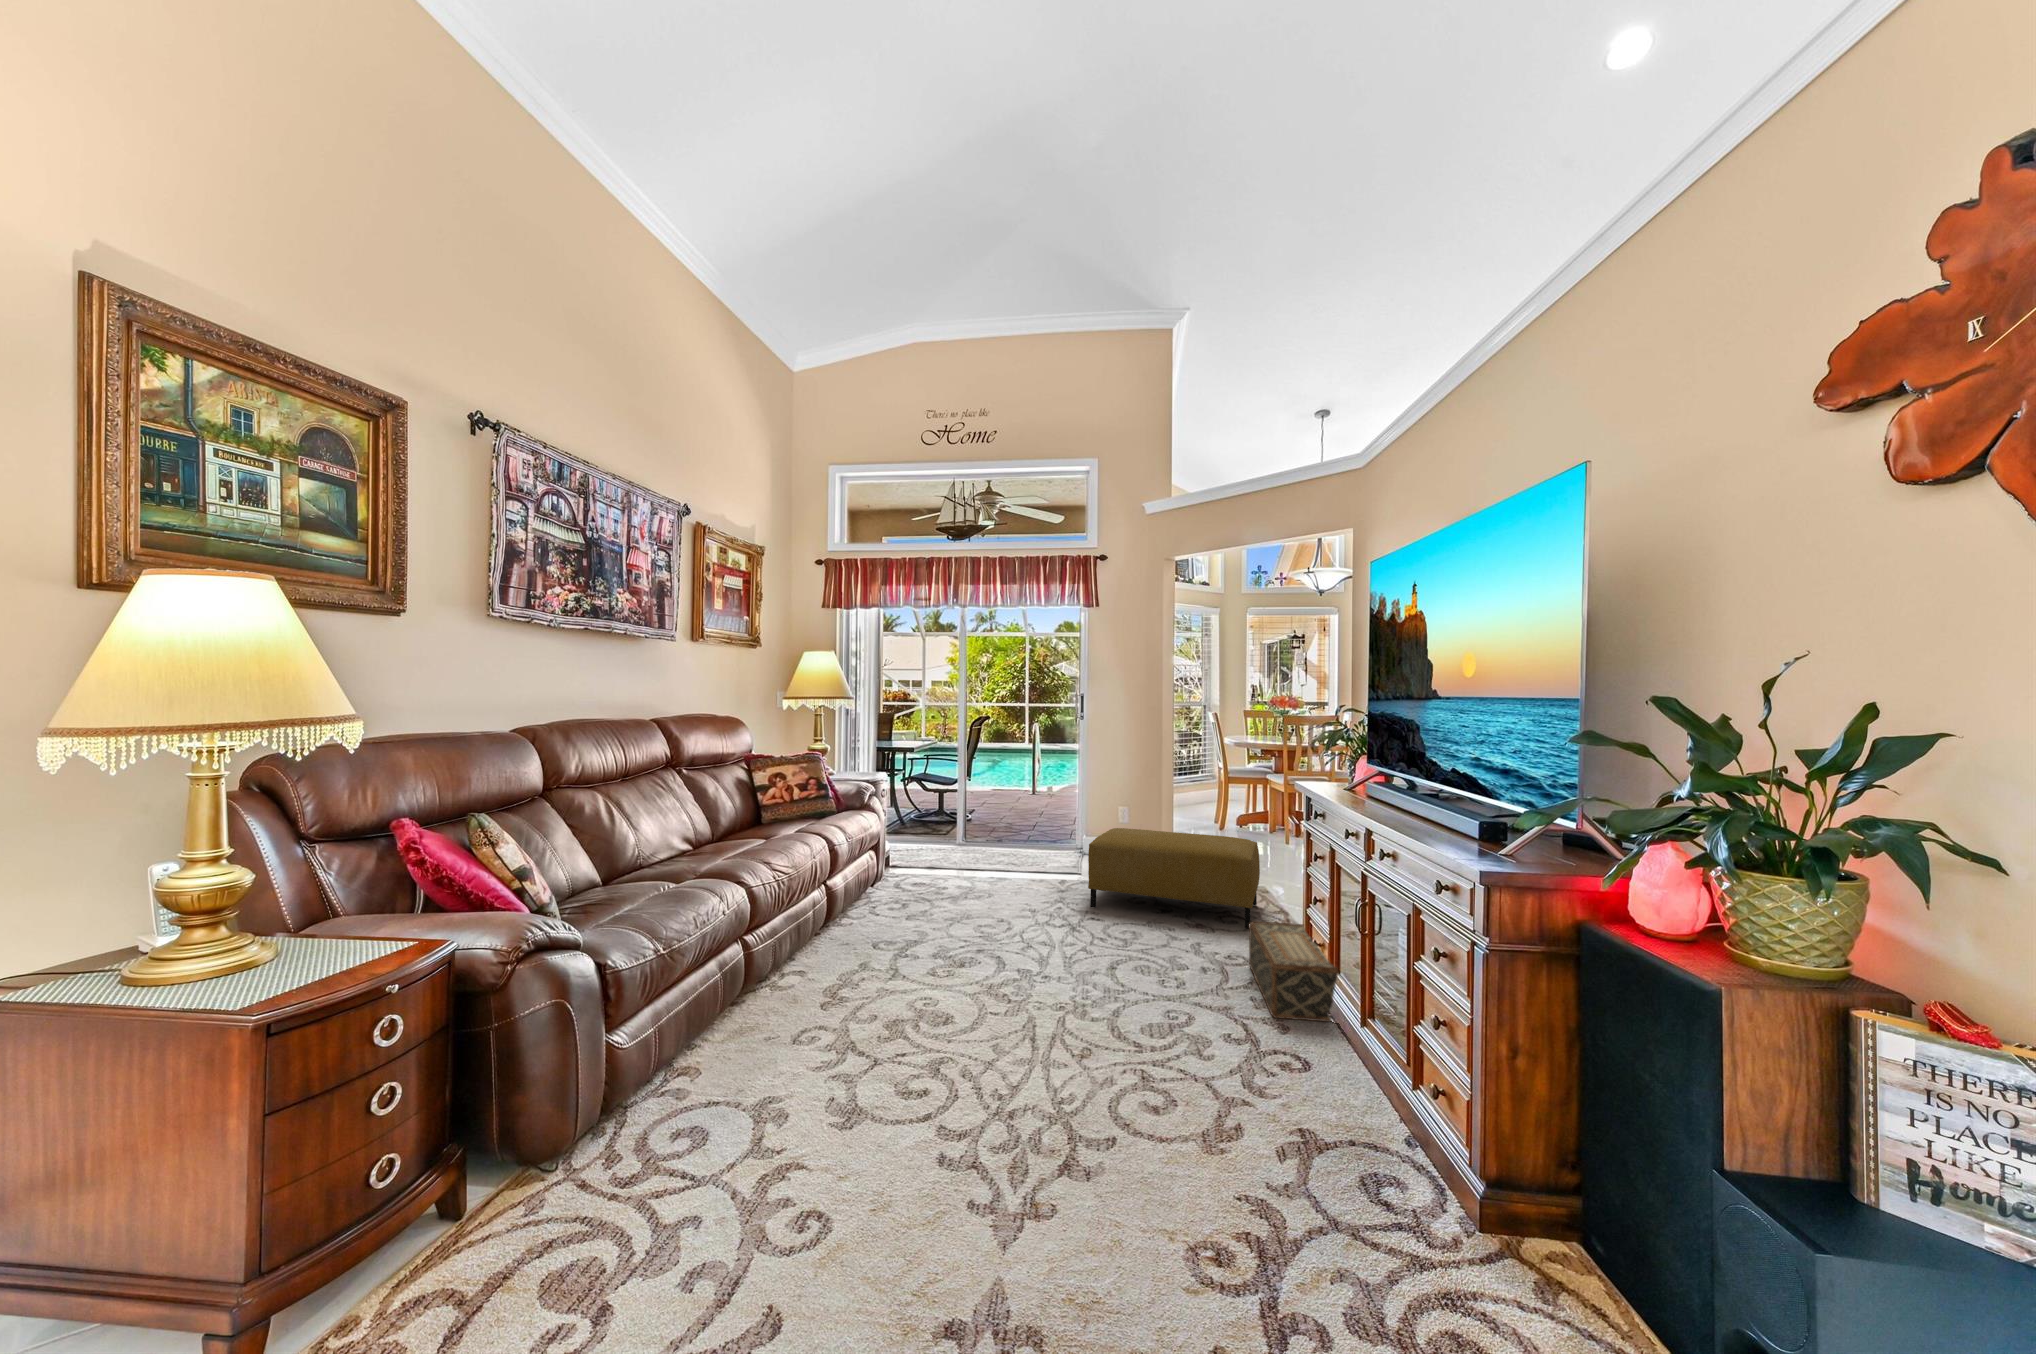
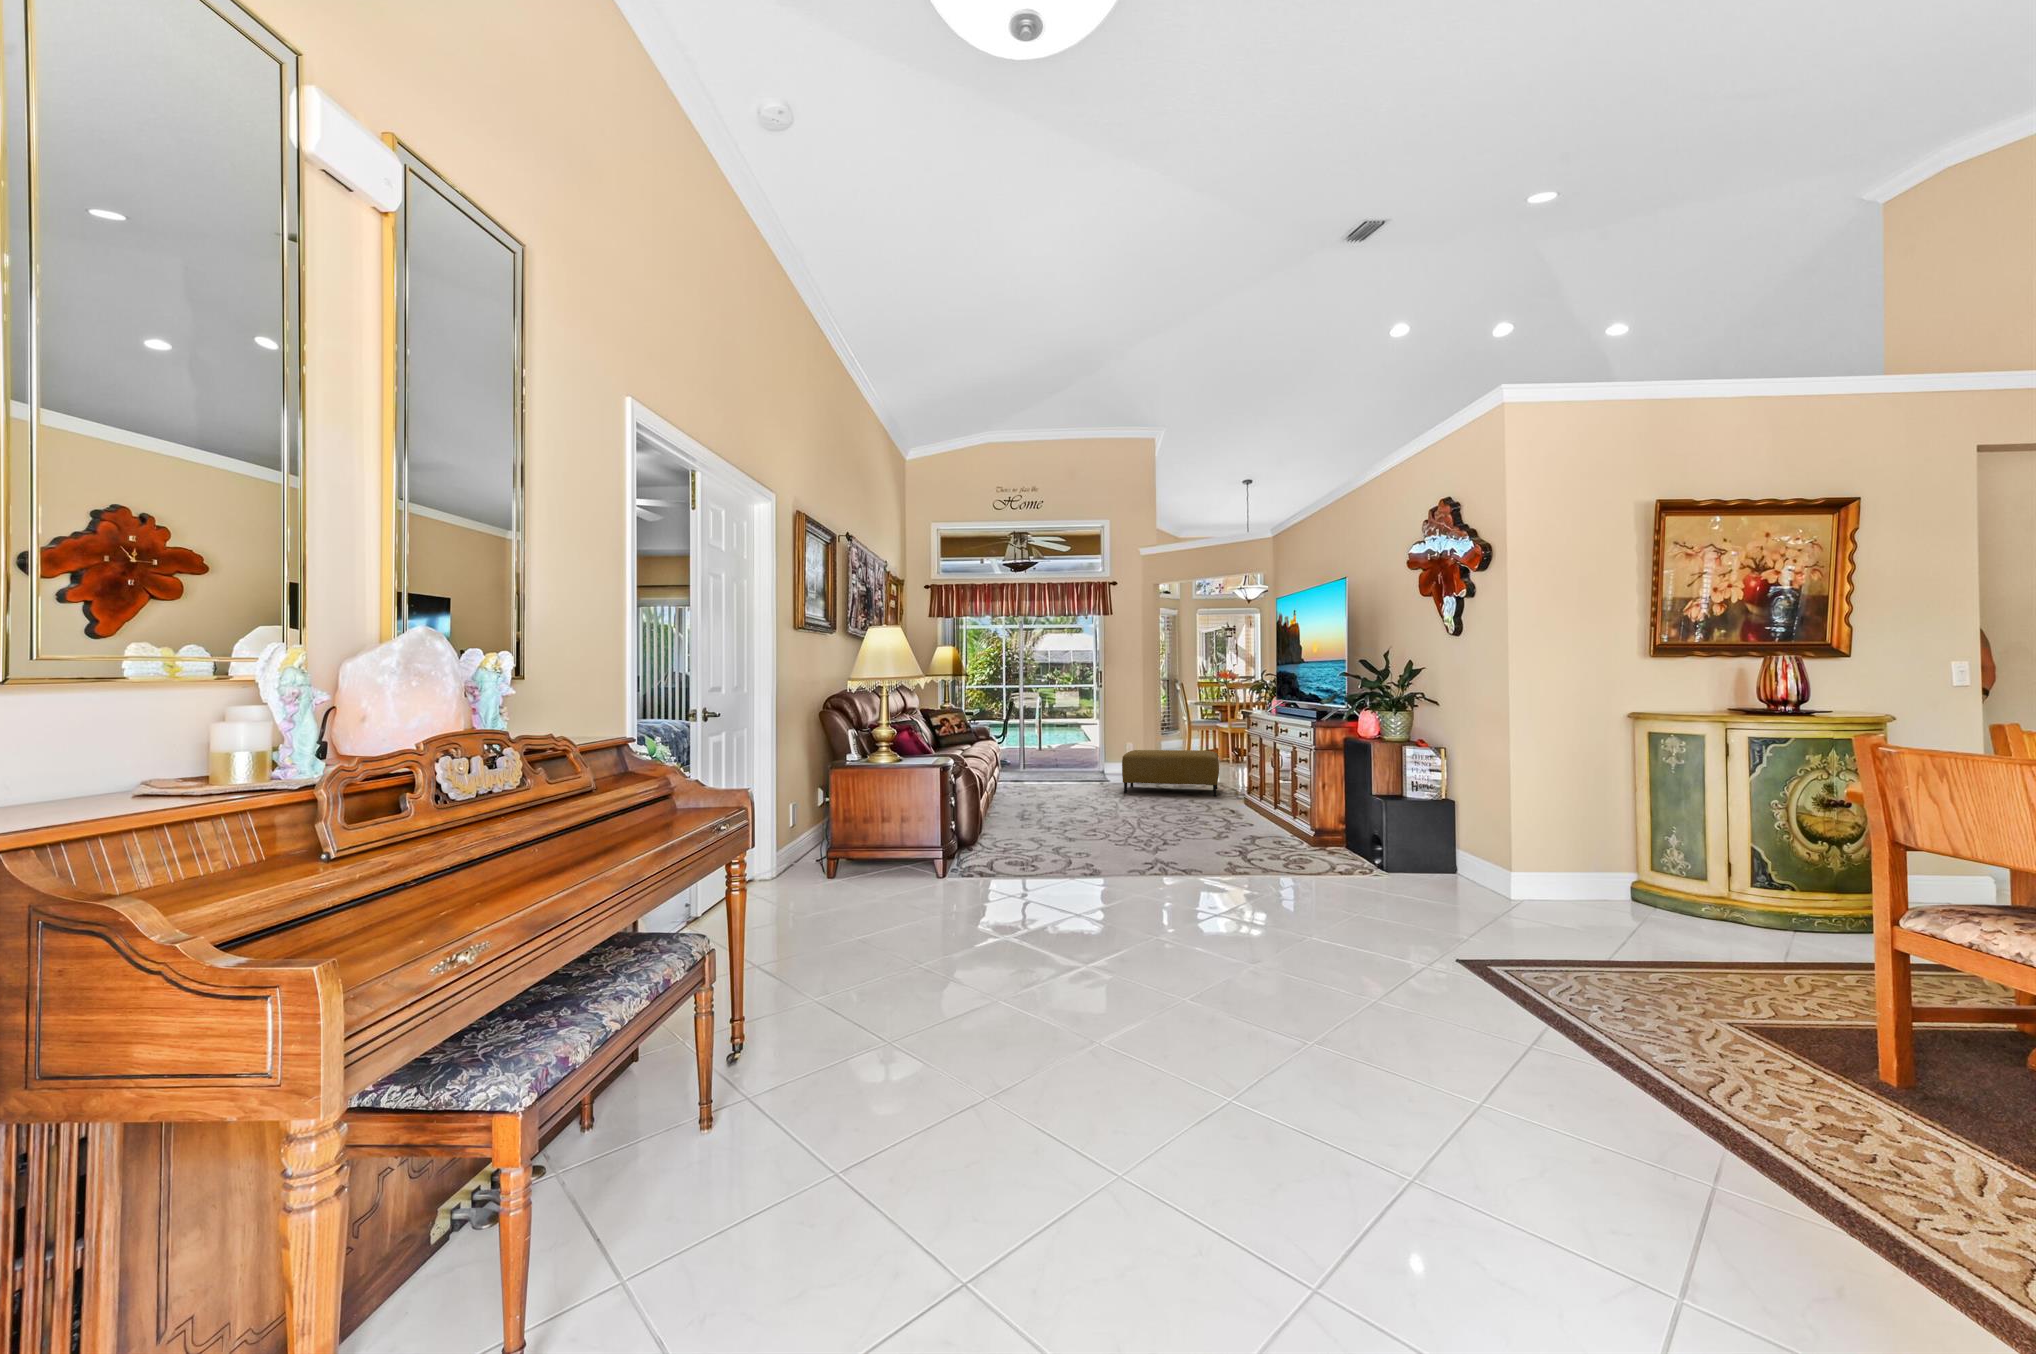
woven basket: present [1249,922,1338,1022] -> none [1219,782,1270,817]

